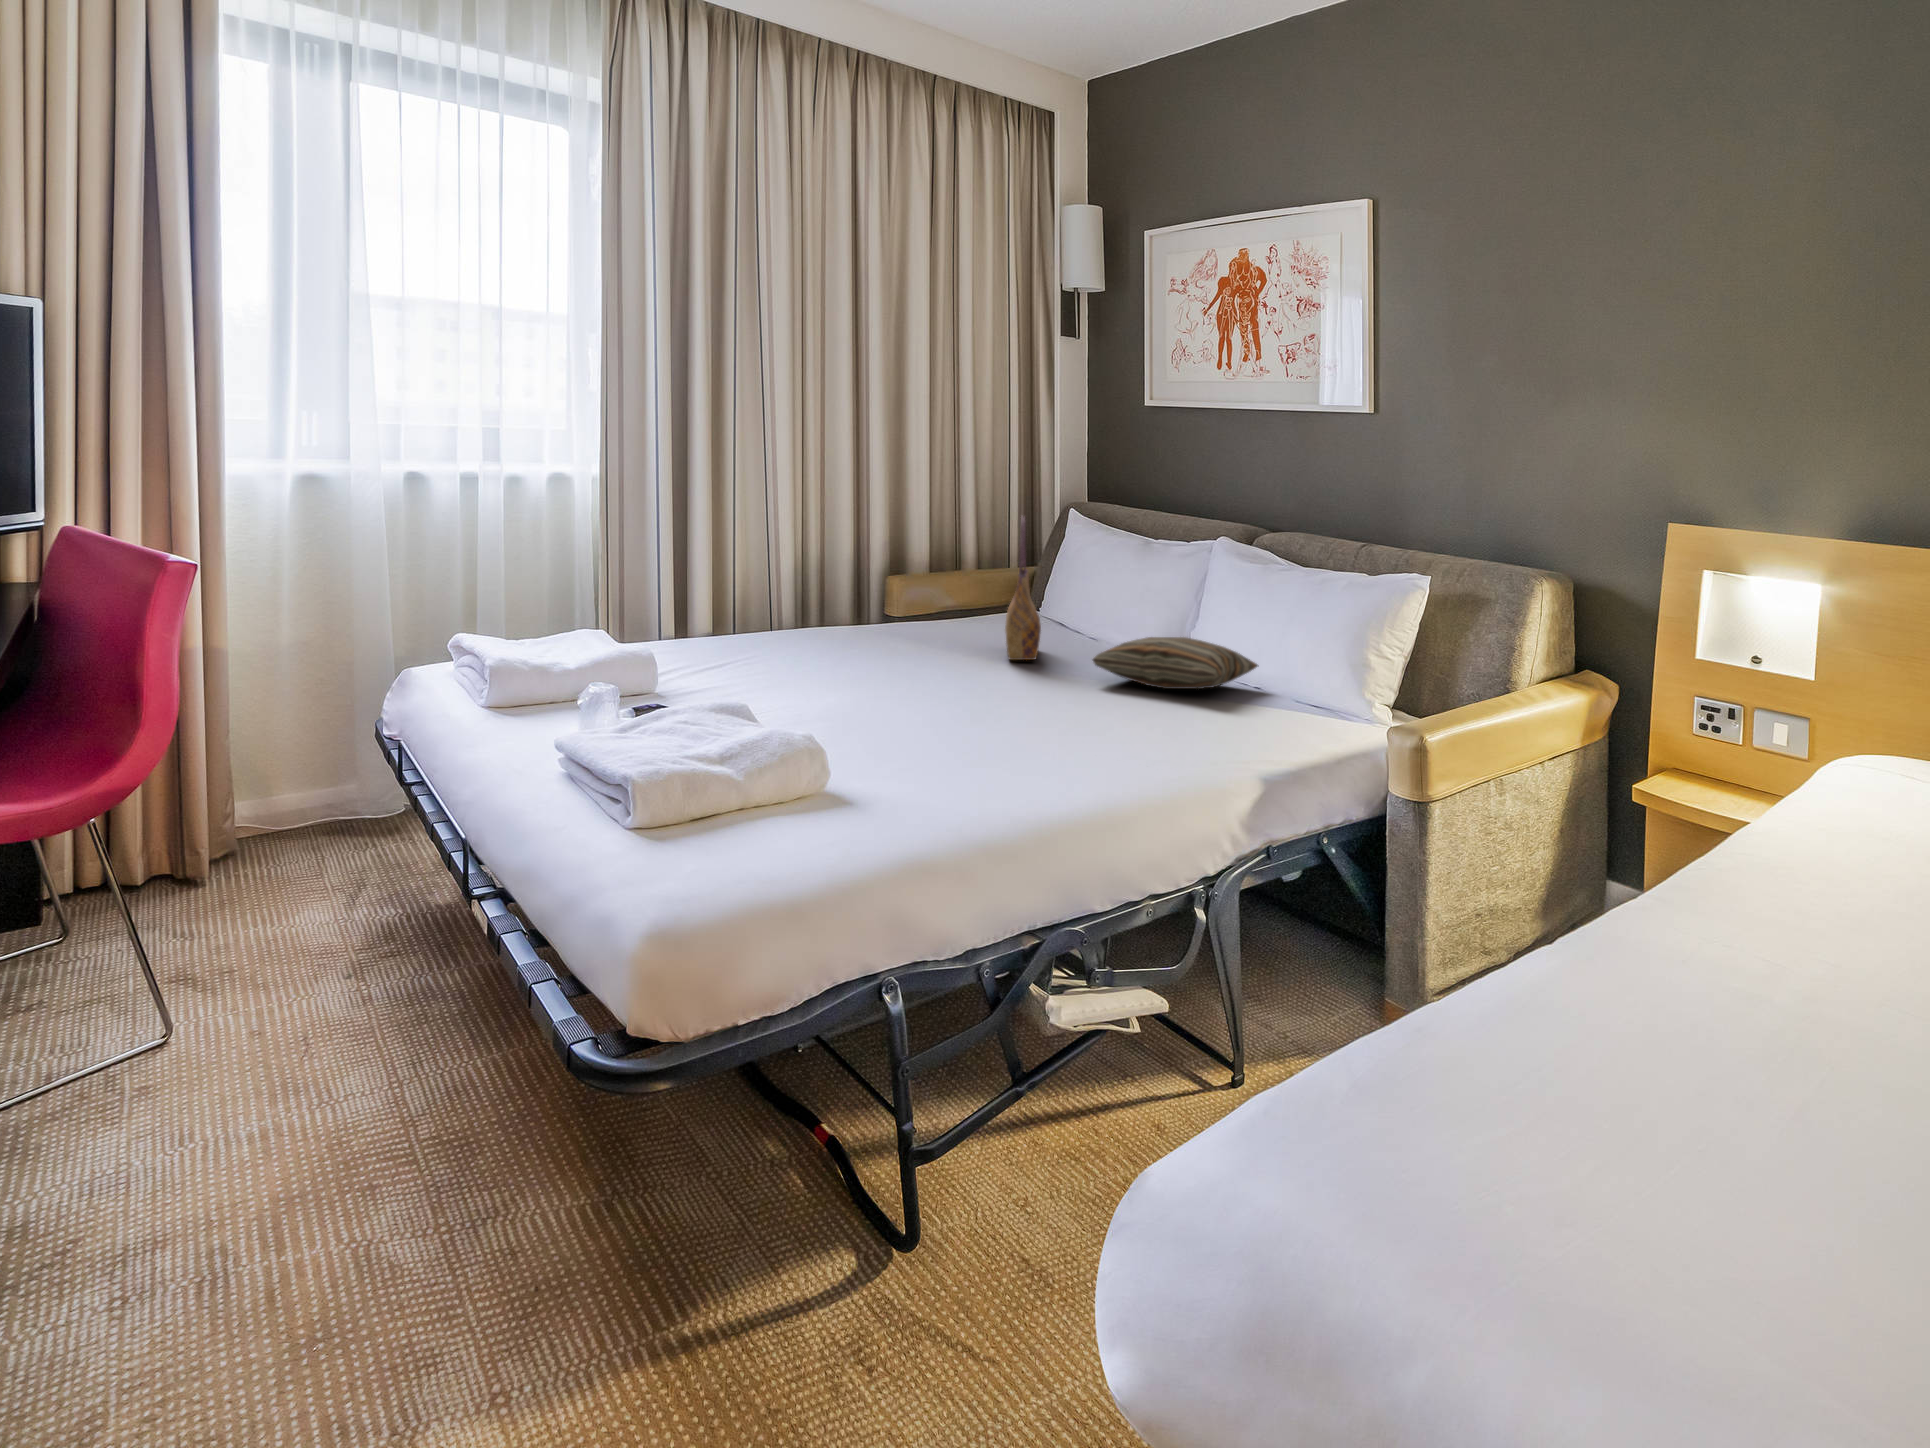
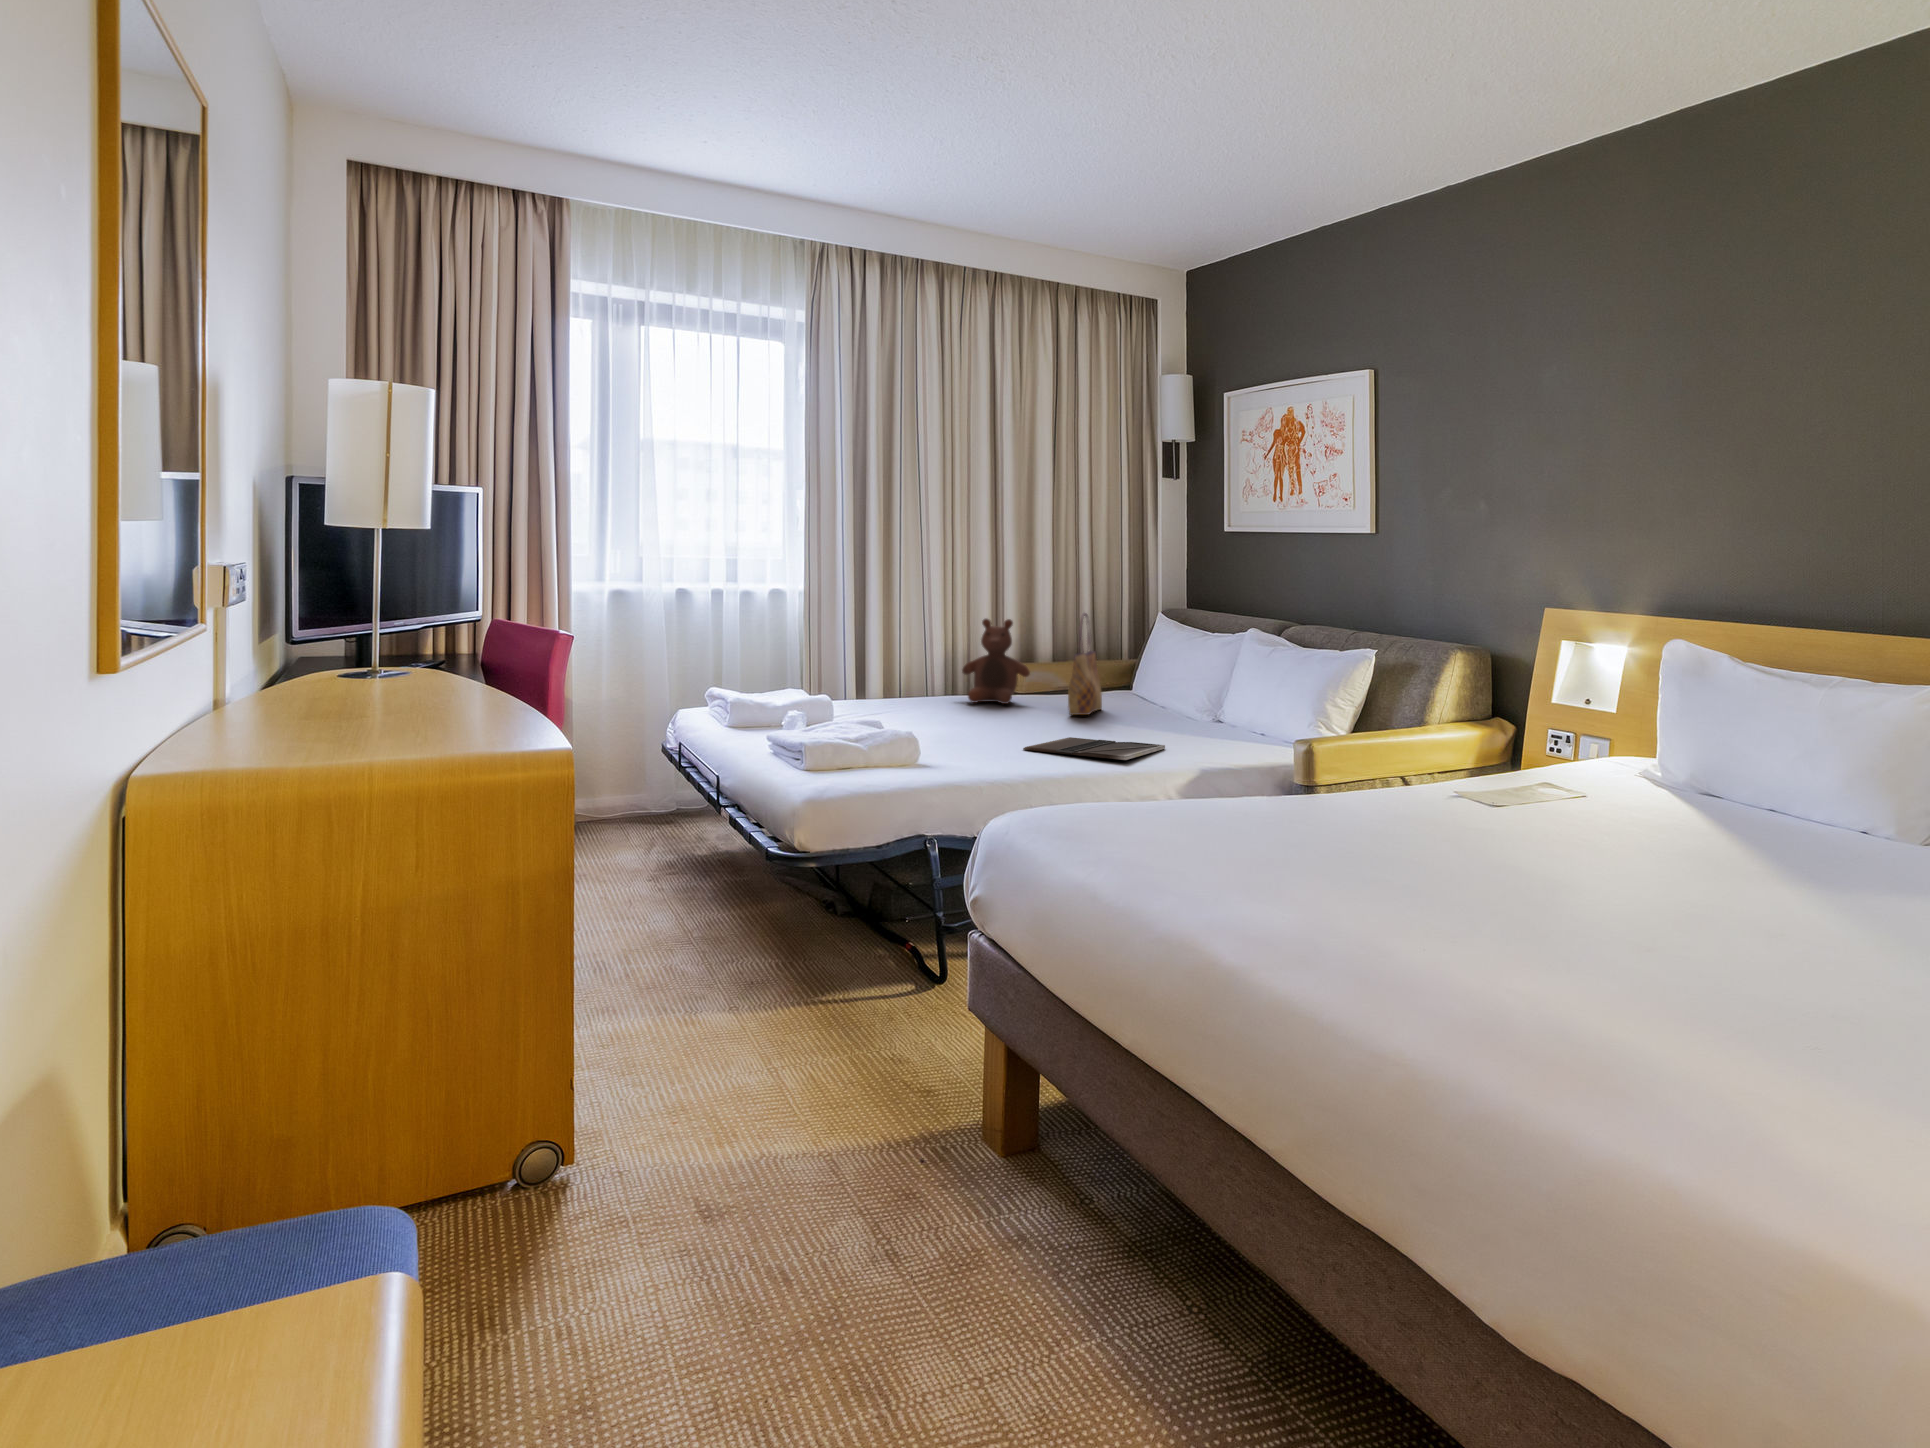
stuffed bear: none [841,522,936,644] -> present [962,619,1030,704]
pillow: present [1093,637,1258,689] -> none [1113,697,1244,734]
laptop: none [1015,699,1194,742] -> present [1023,737,1165,760]

